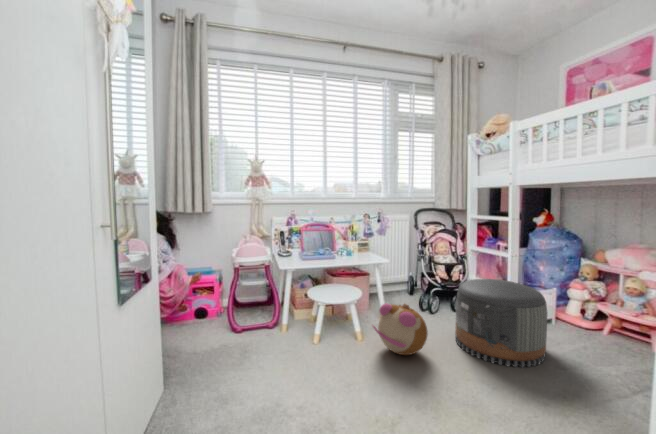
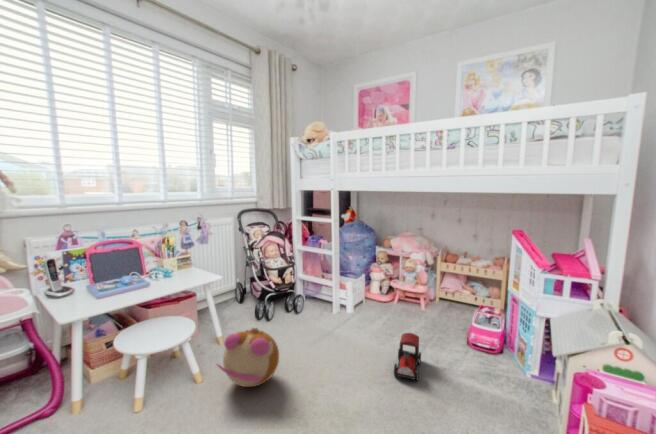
pouf: present [455,279,547,367] -> none [297,278,370,361]
toy train: none [563,357,617,414] -> present [394,333,421,380]

